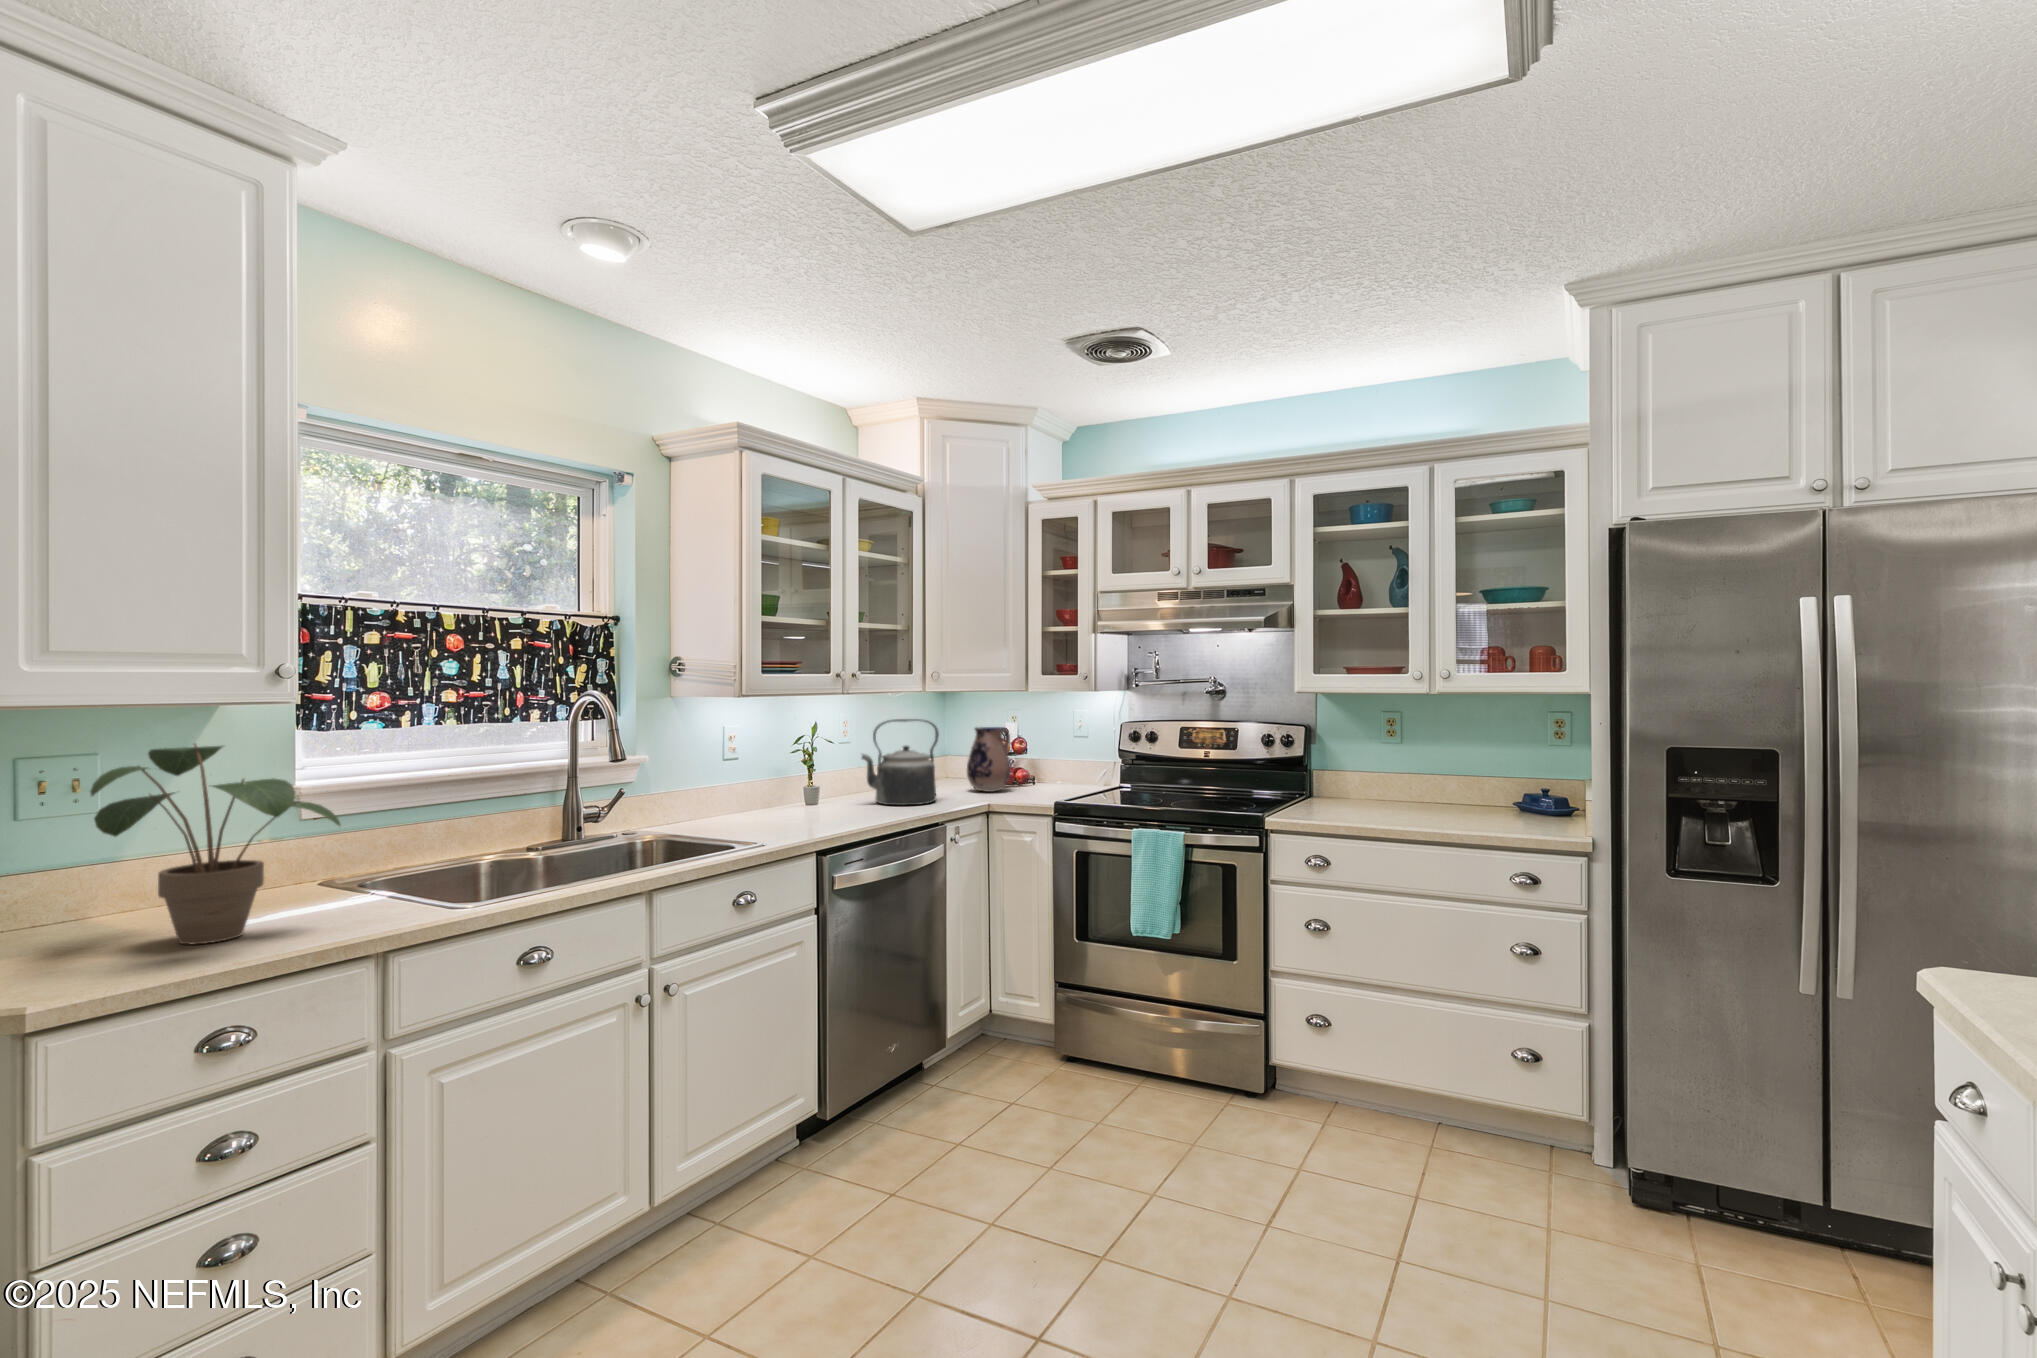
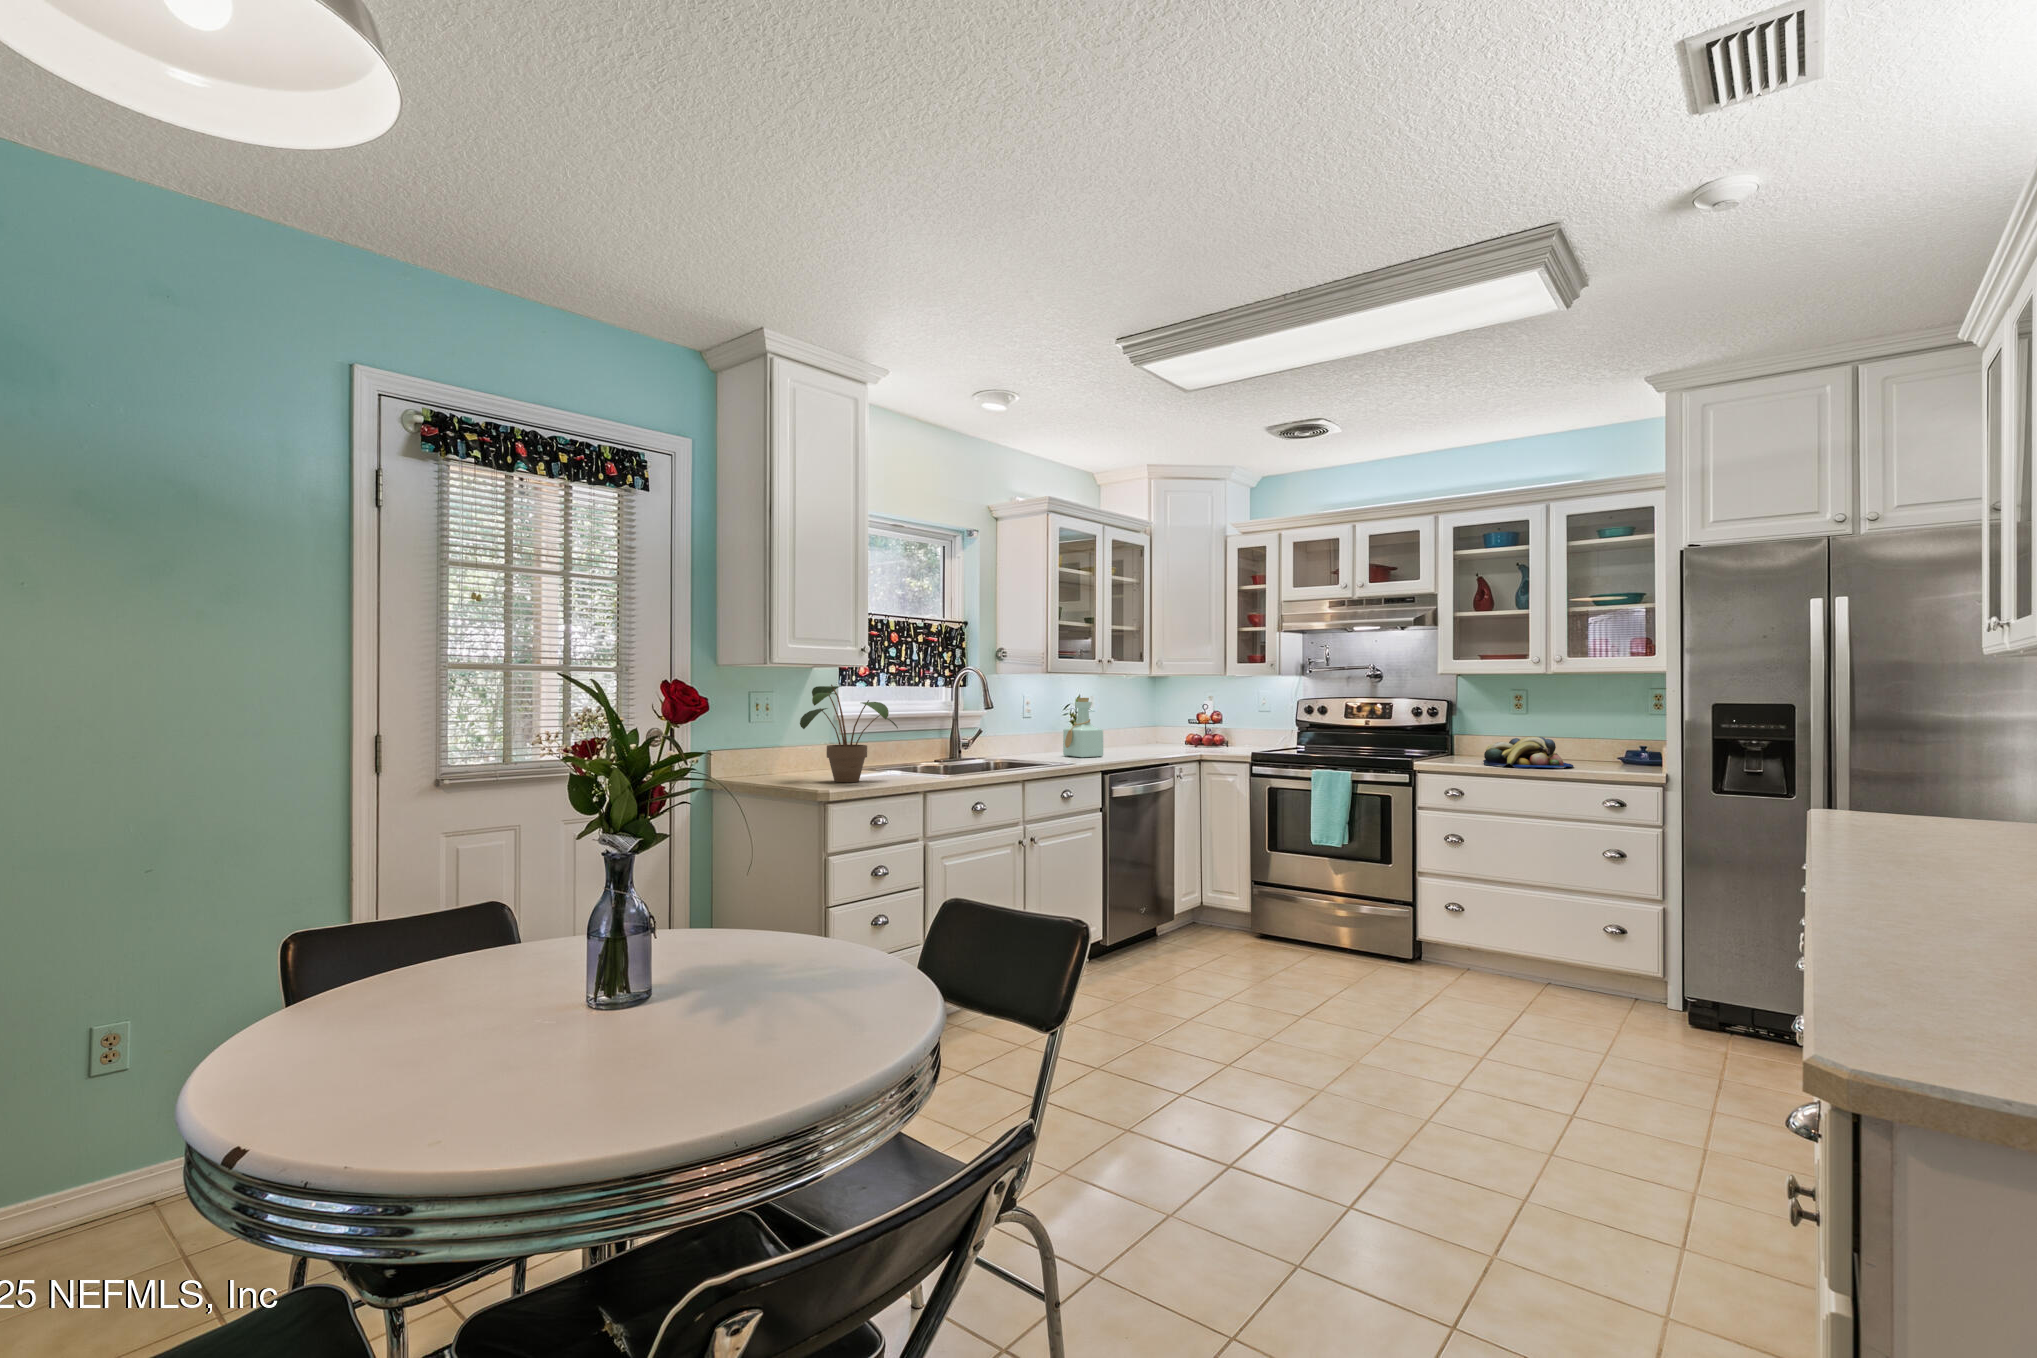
kettle: present [862,719,939,805] -> none [1114,692,1166,752]
ceramic pitcher: present [967,727,1011,792] -> none [1182,701,1215,747]
bottle: none [772,732,832,824] -> present [1063,698,1103,757]
fruit bowl: none [1353,778,1468,826] -> present [1483,737,1573,768]

